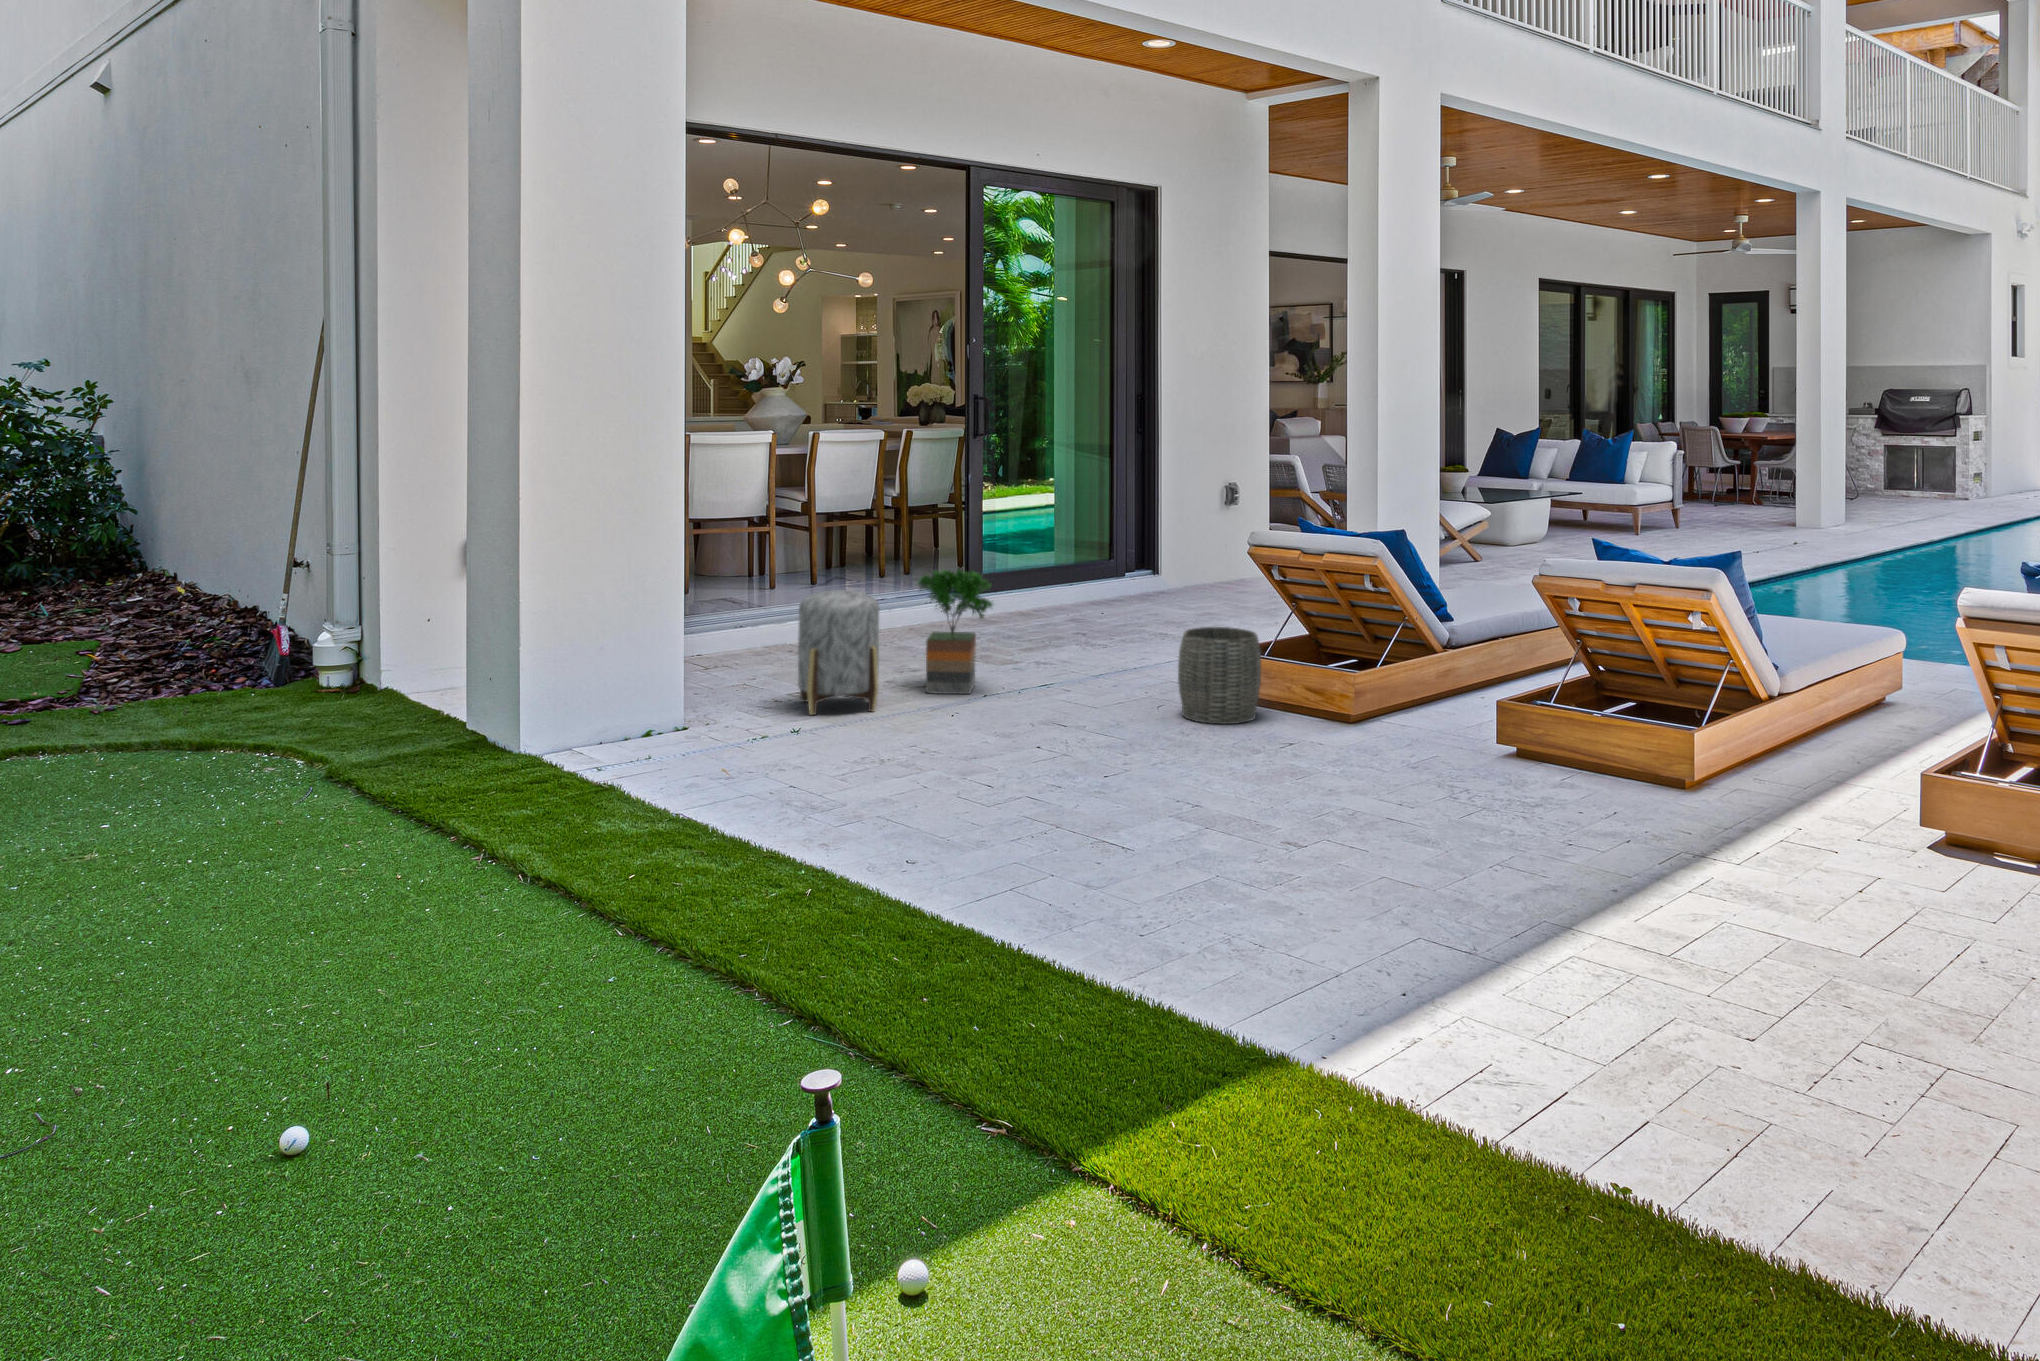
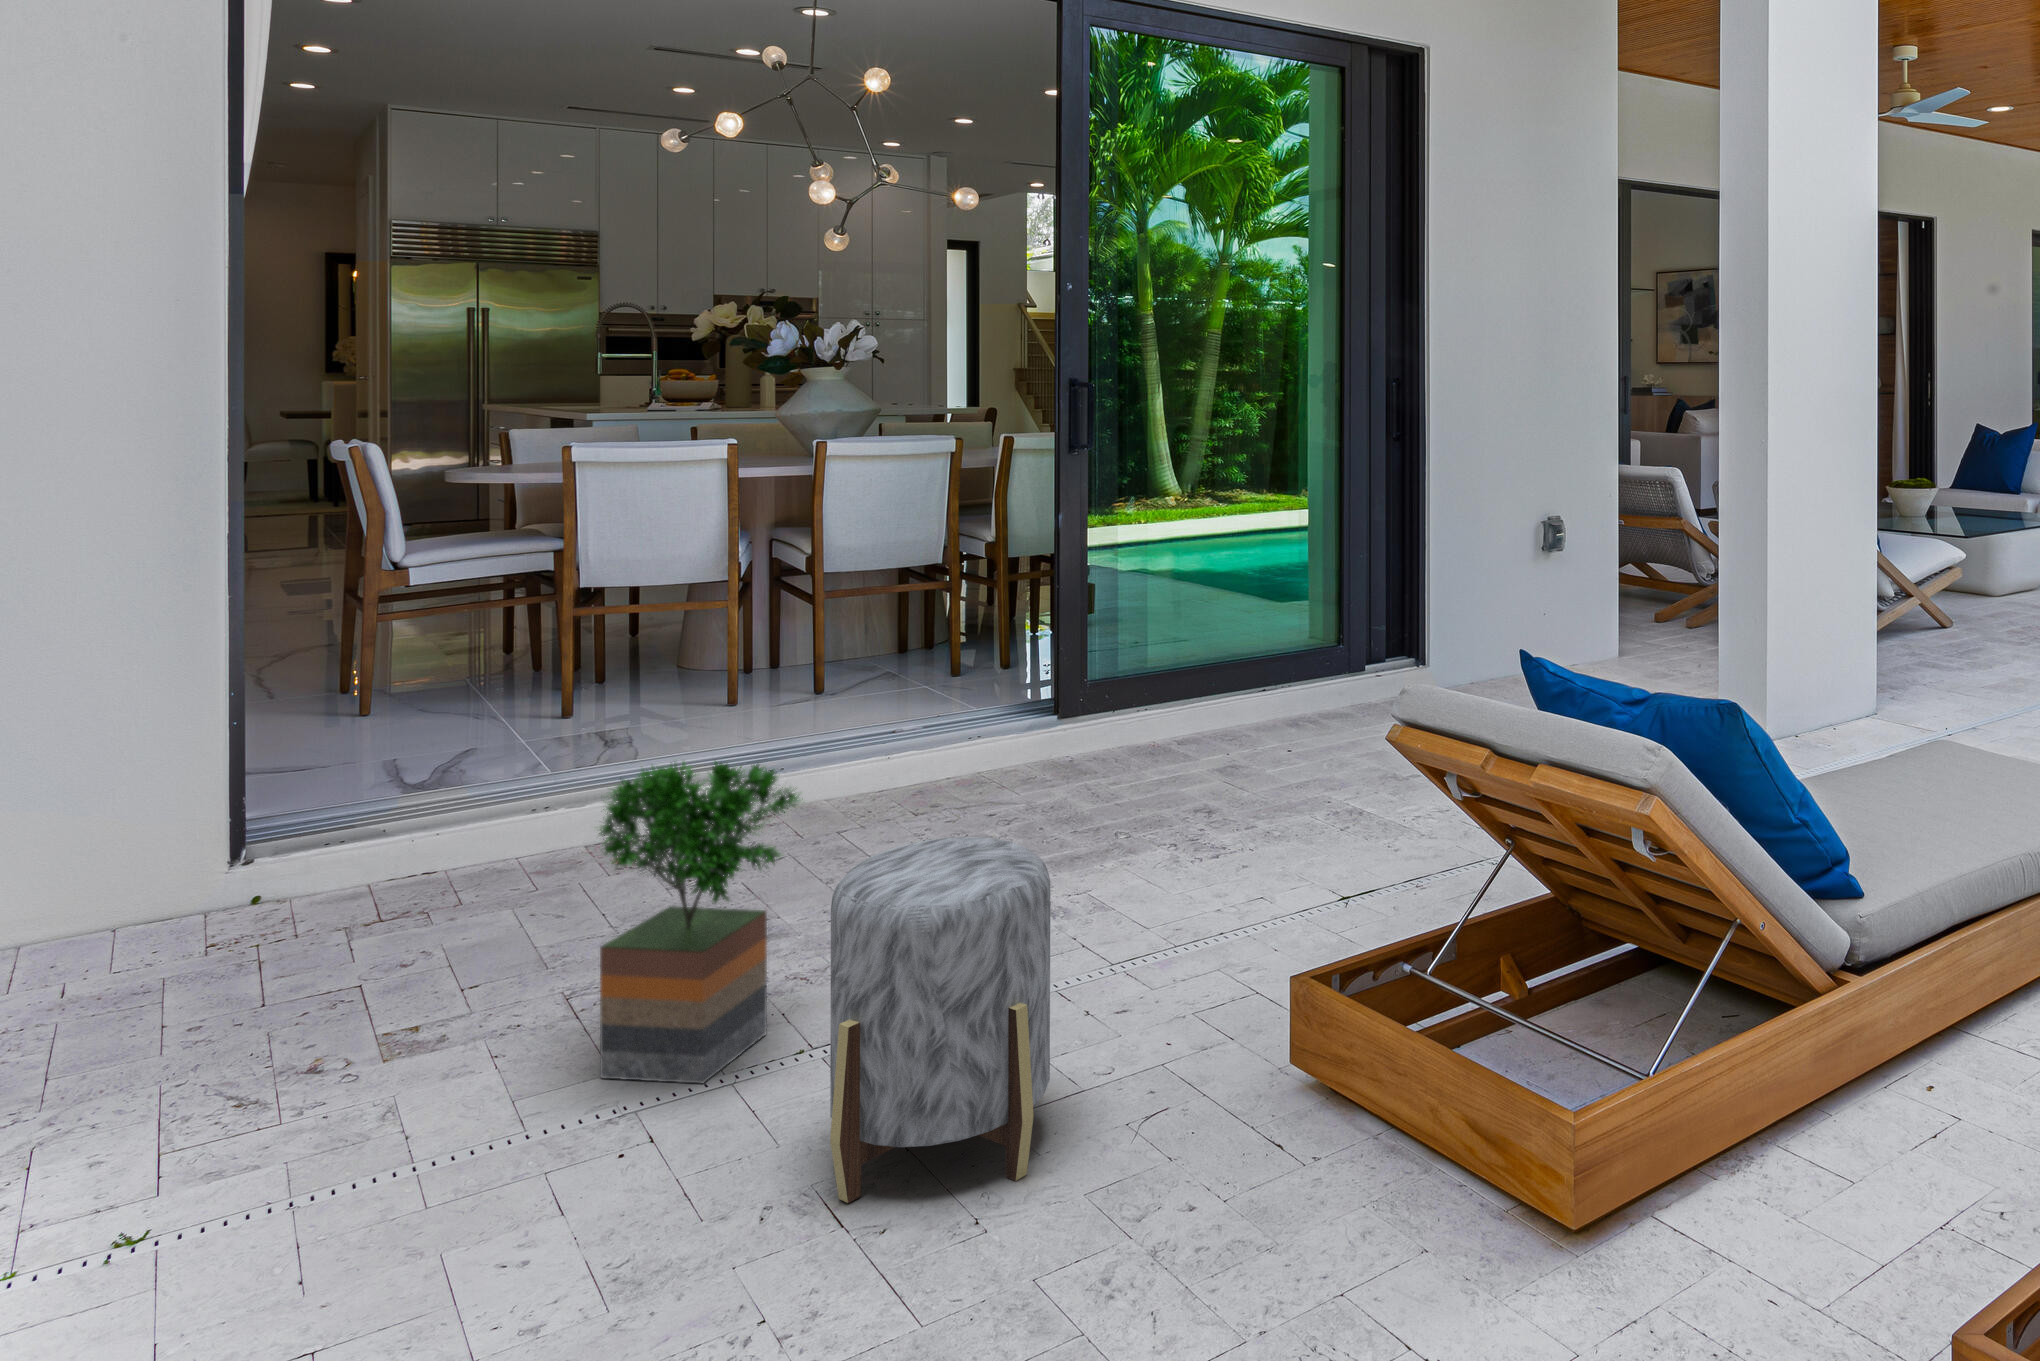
stool: present [798,590,879,715] -> present [830,837,1051,1203]
woven basket: present [1178,627,1261,724] -> none [1135,949,1368,1279]

